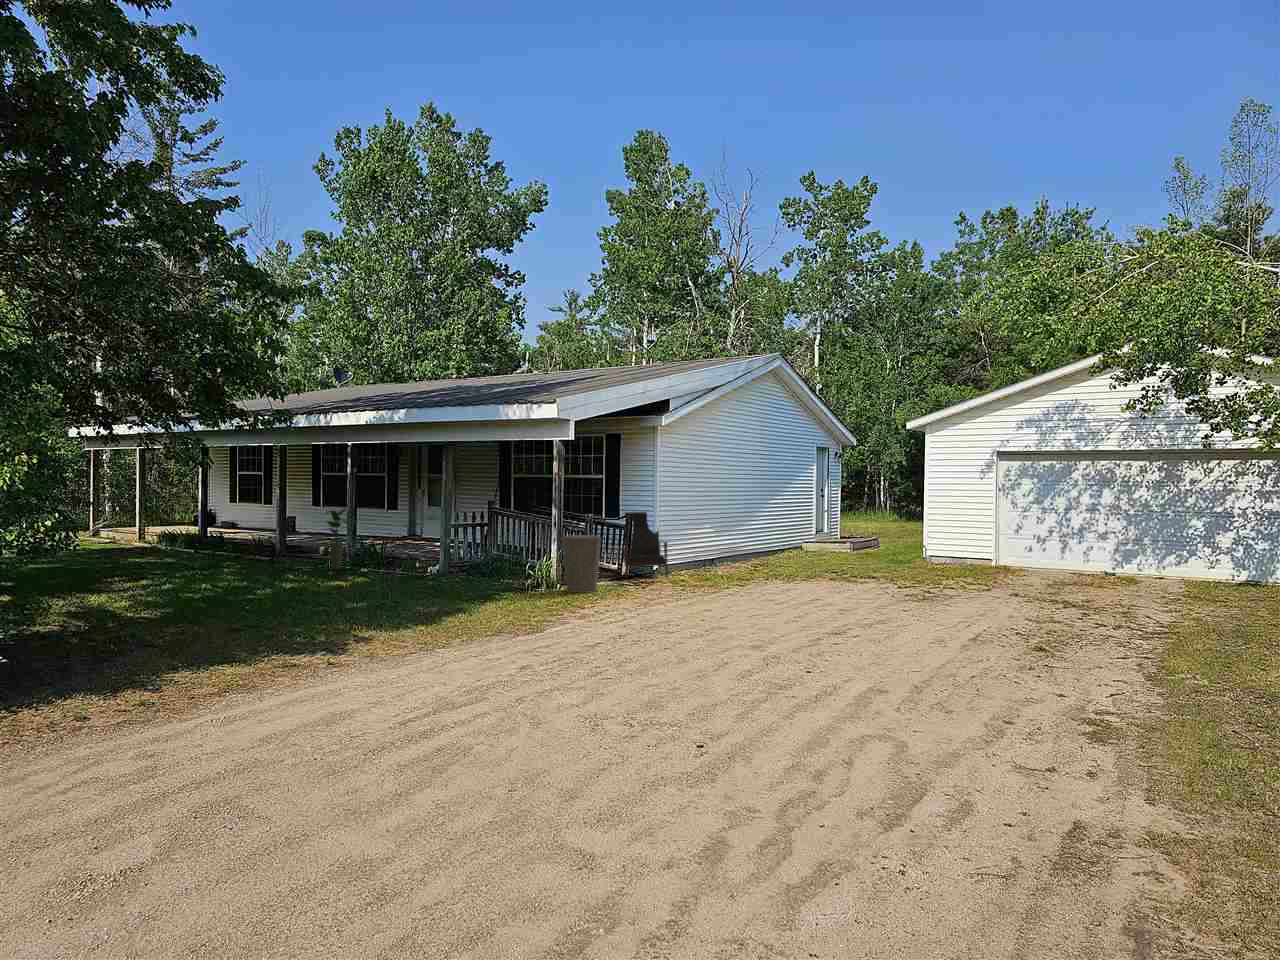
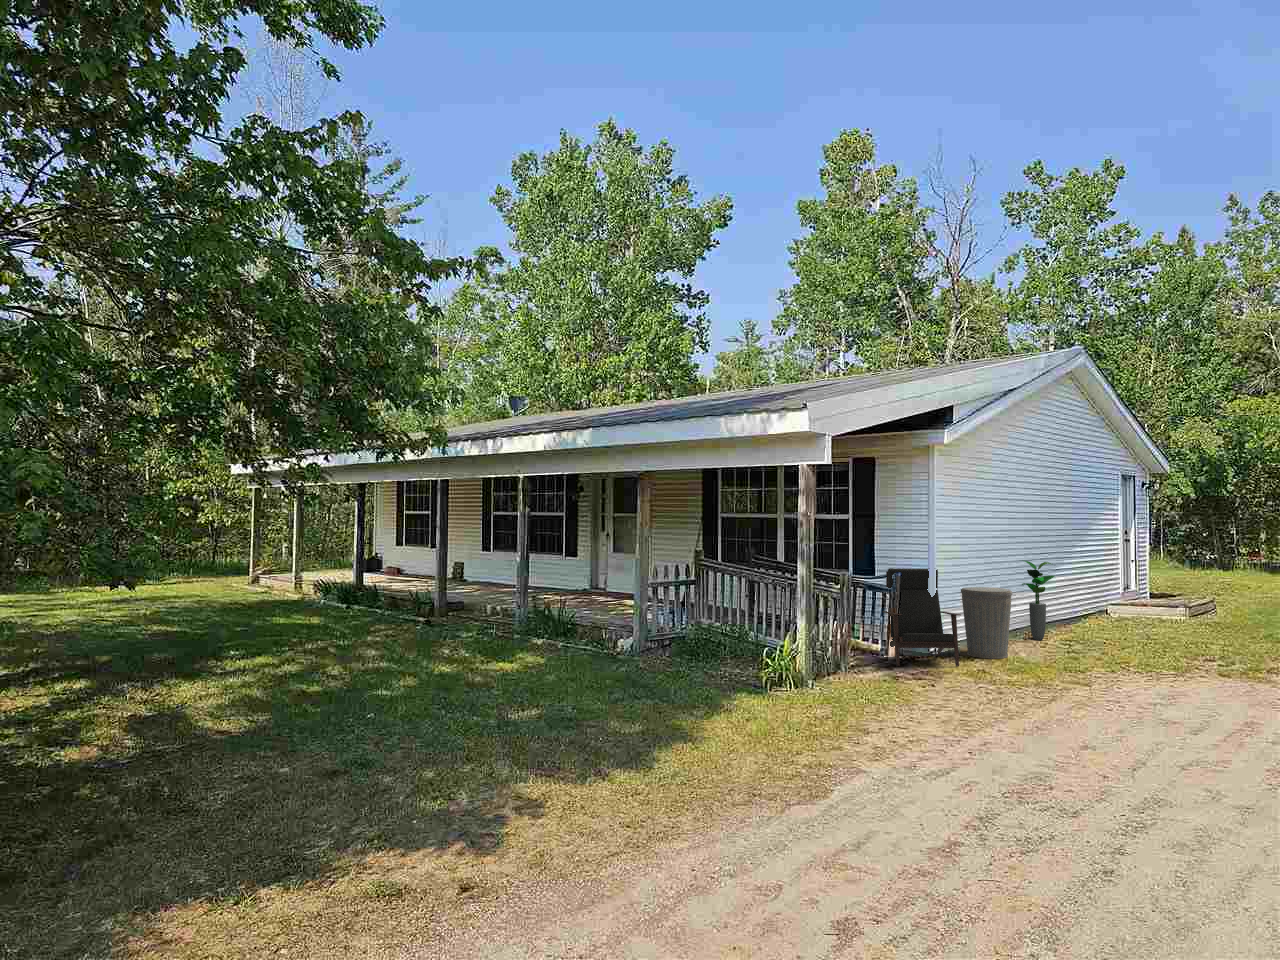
potted plant: present [326,509,348,570] -> present [1022,561,1054,640]
trash can: present [562,535,601,593] -> present [961,587,1012,659]

